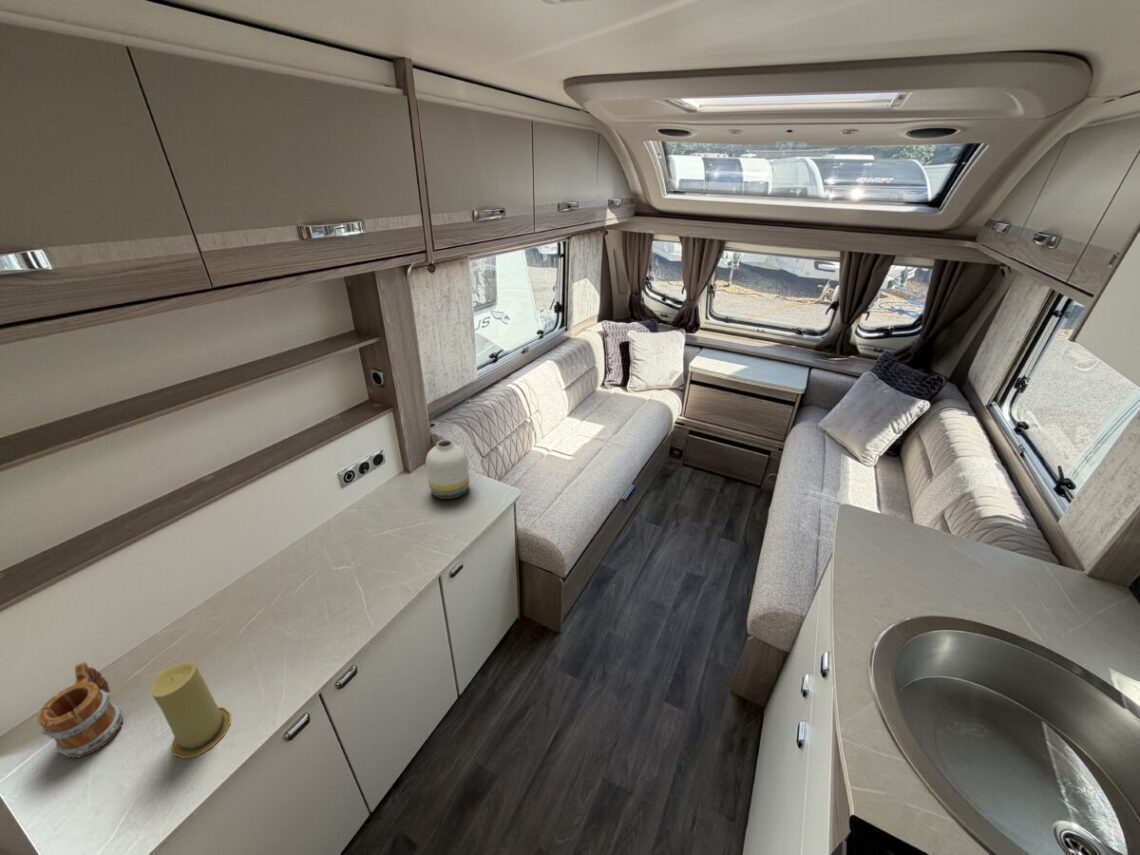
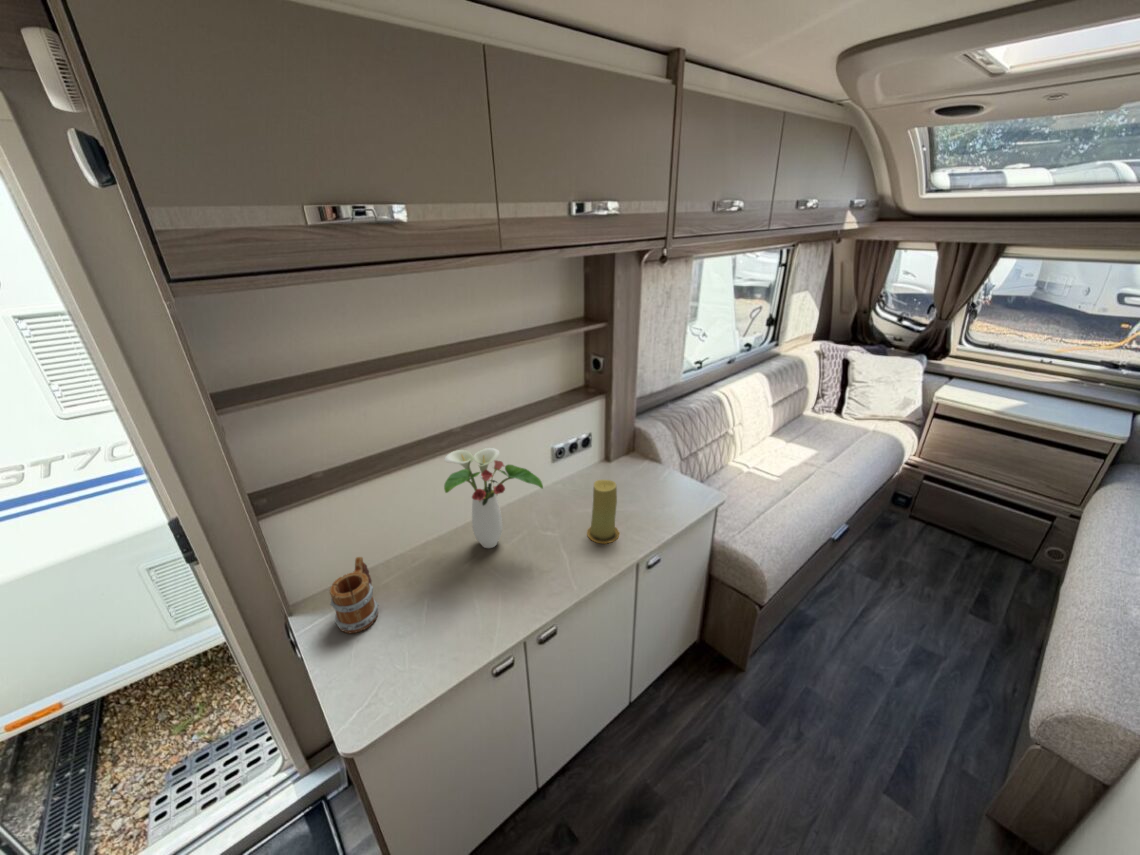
vase: present [426,440,469,499] -> none [630,431,673,492]
flower arrangement: none [190,495,322,601] -> present [444,448,543,548]
candle: present [150,662,231,758] -> present [587,480,619,543]

